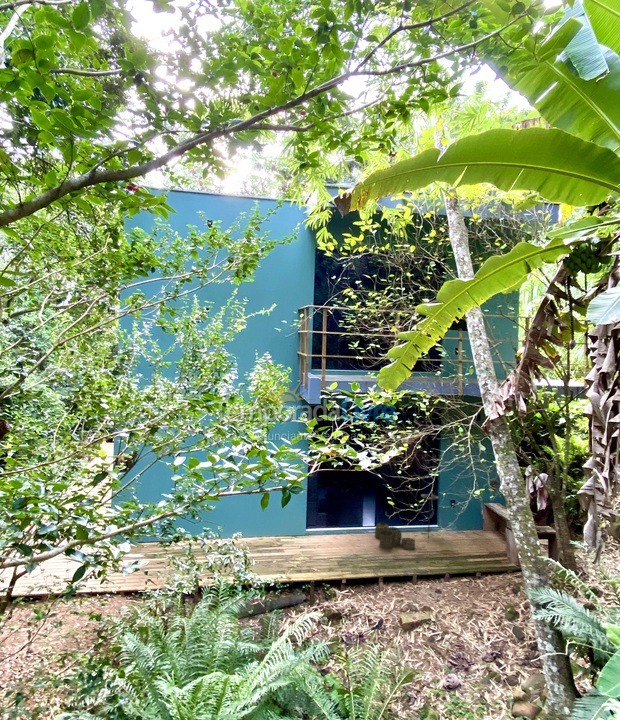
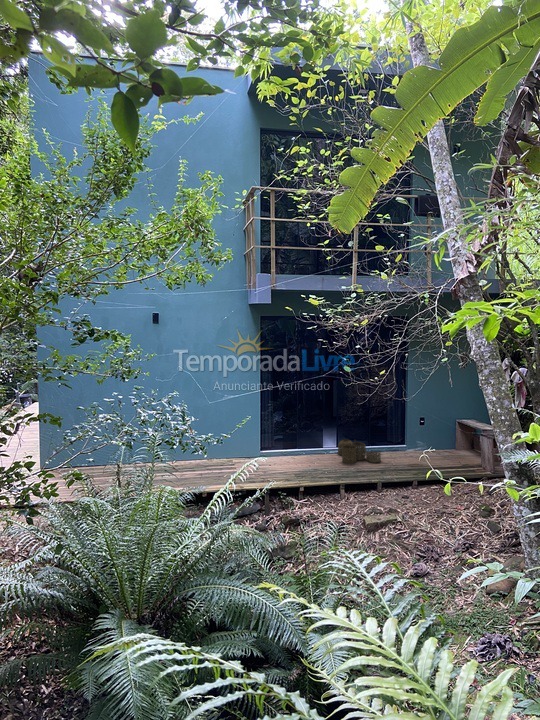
side table: present [421,494,439,535] -> none [387,408,407,454]

